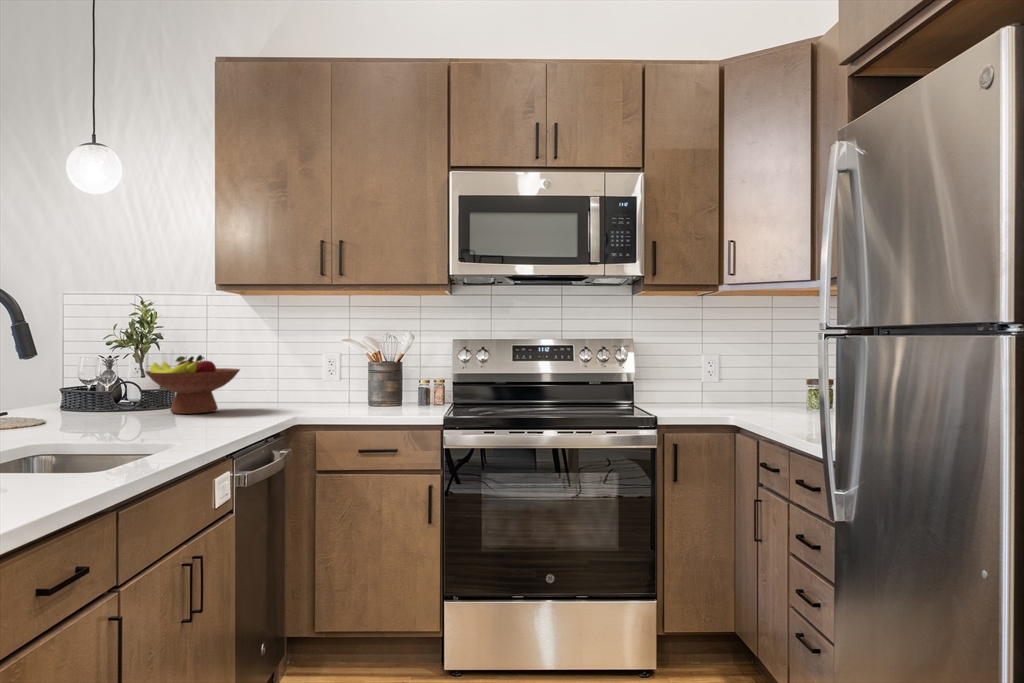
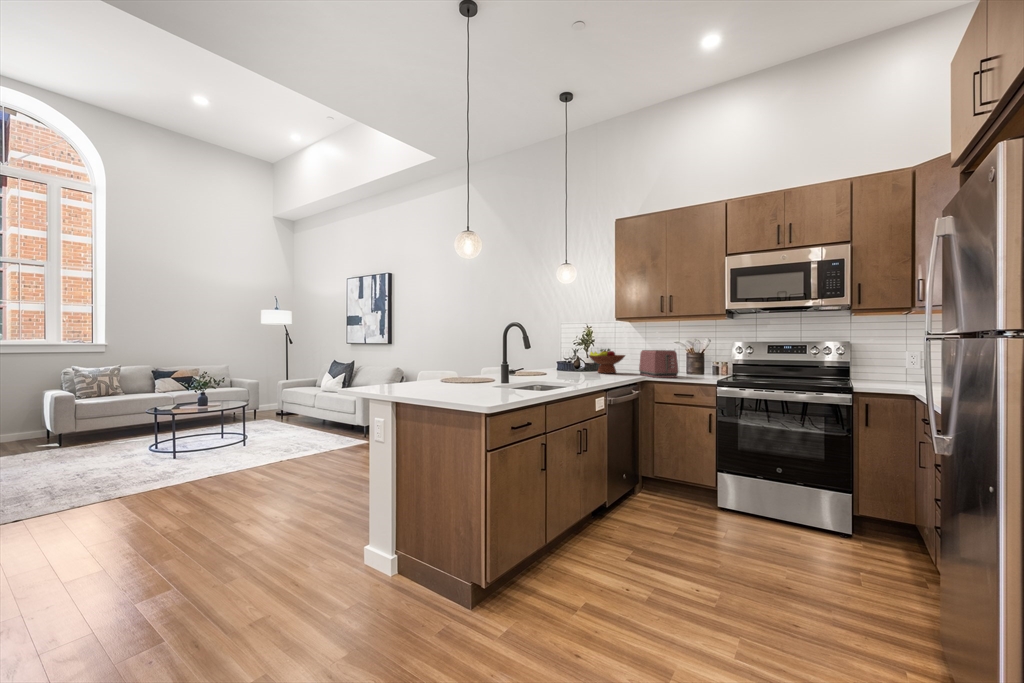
toaster: none [273,356,363,419] -> present [639,350,678,378]

